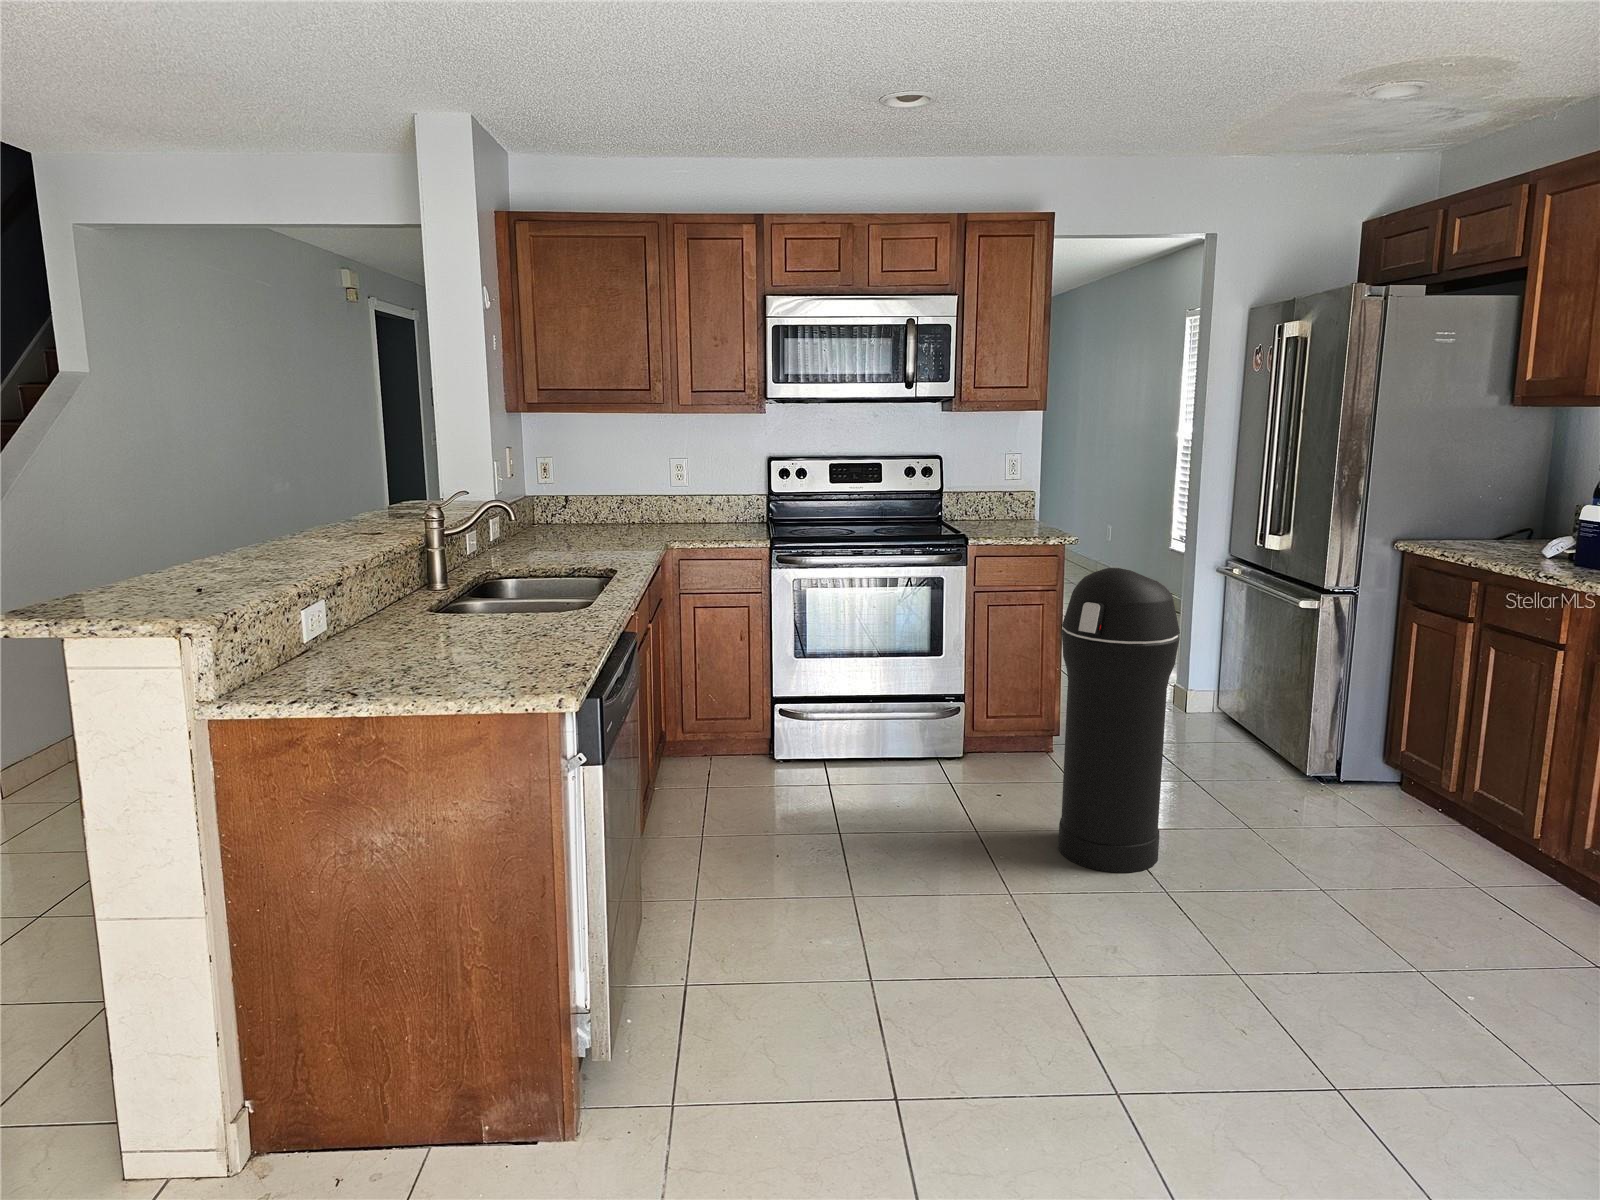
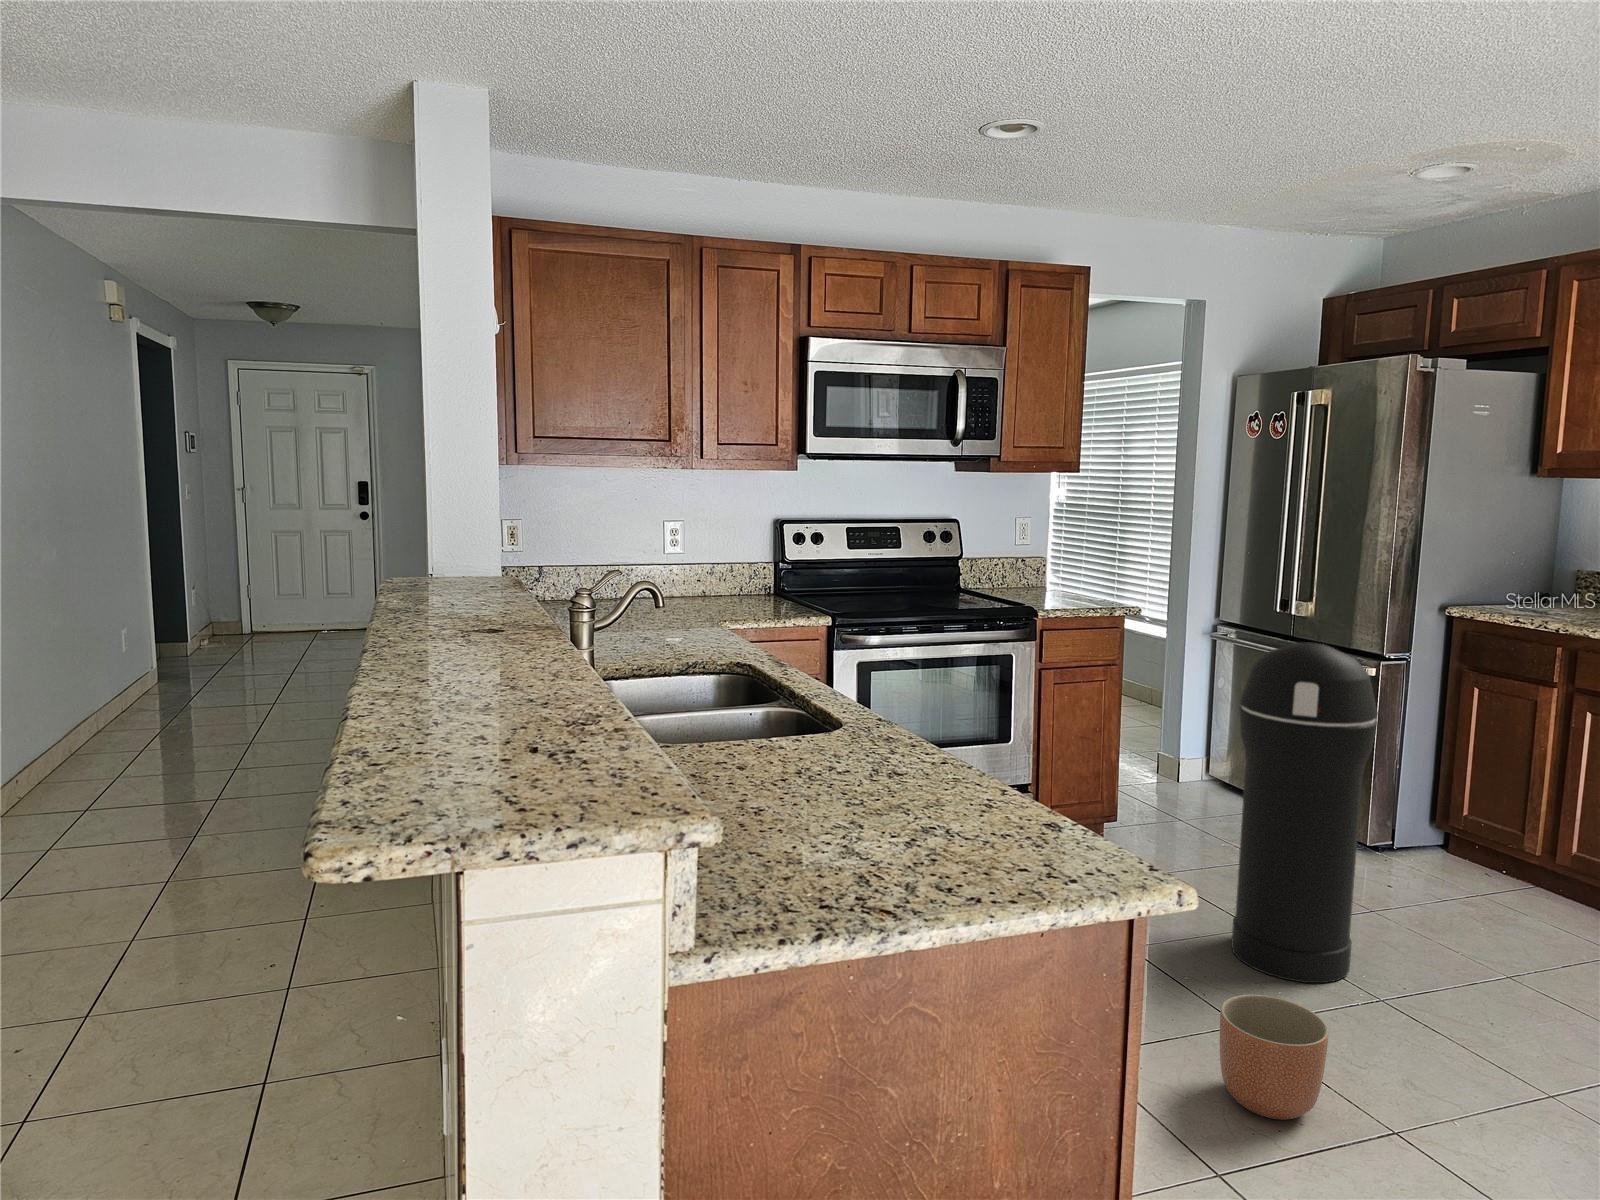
planter: none [915,855,997,951] -> present [1220,995,1329,1120]

